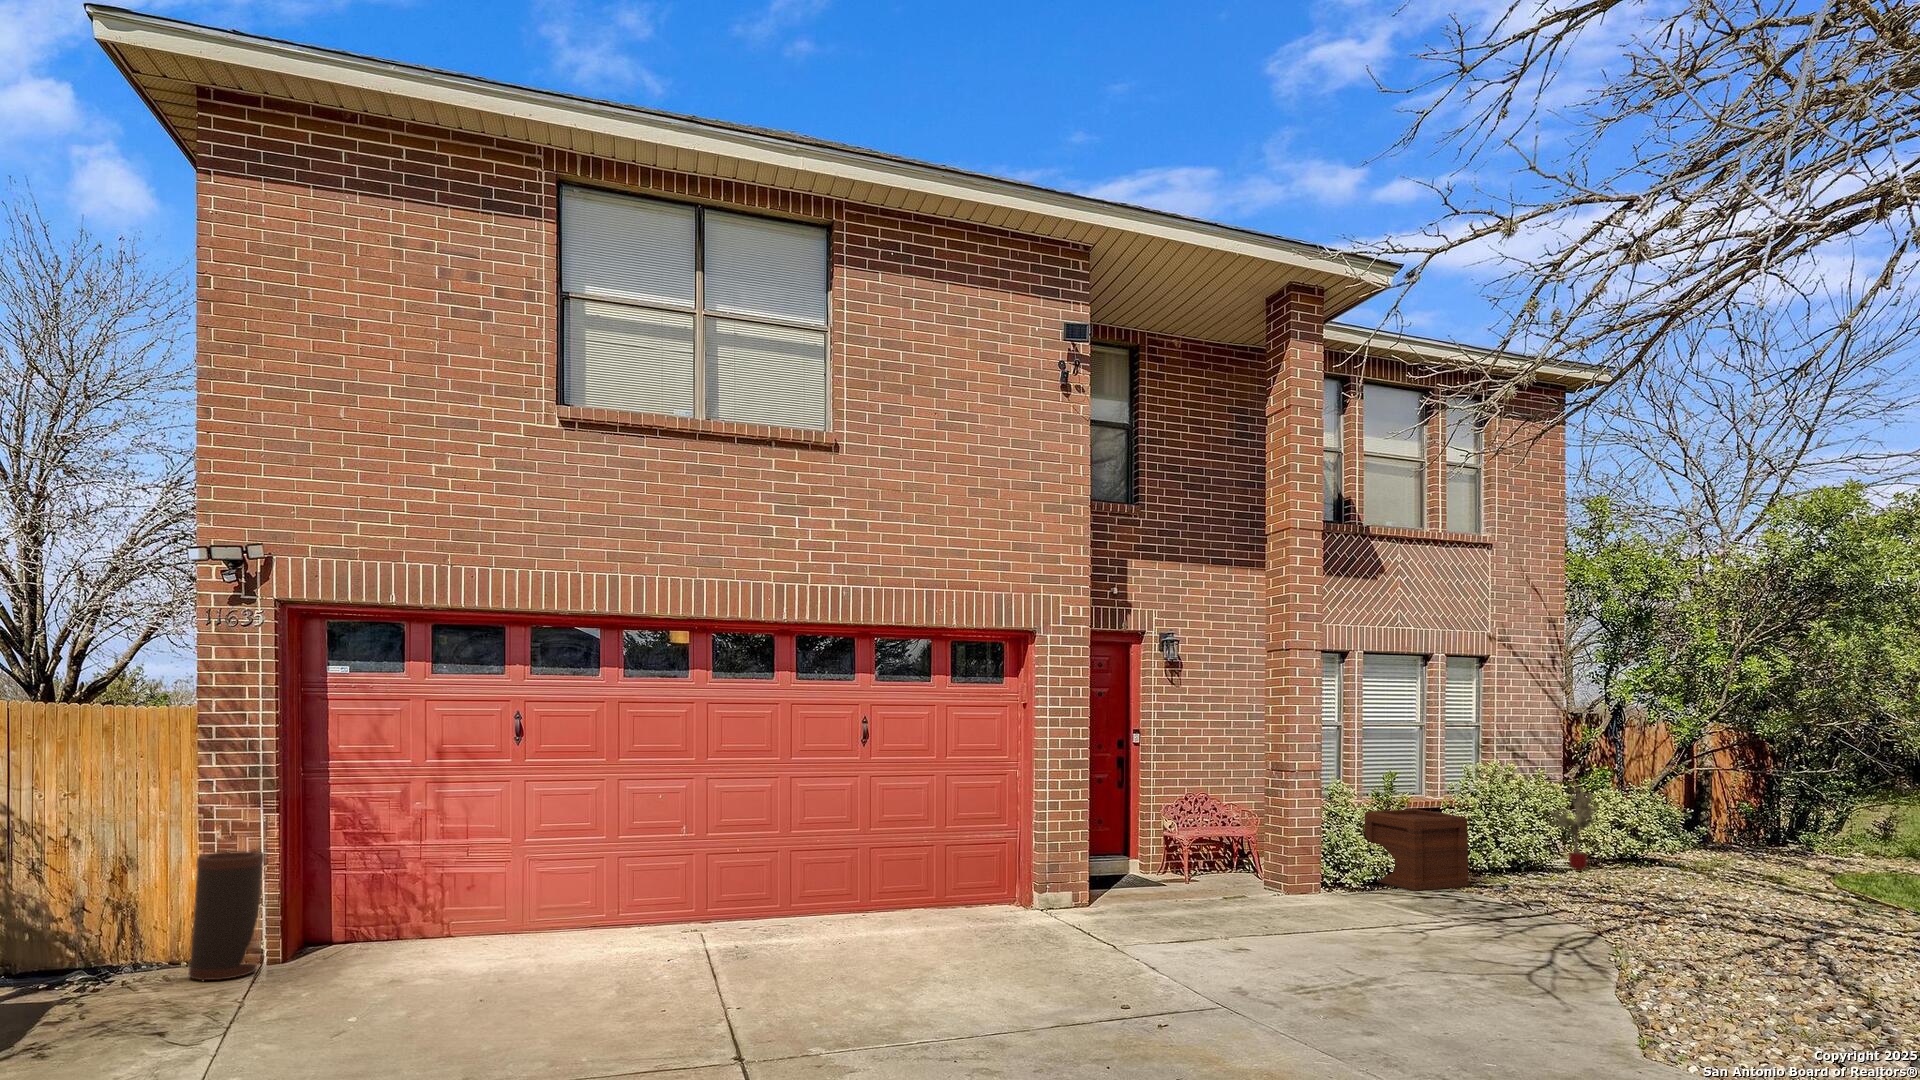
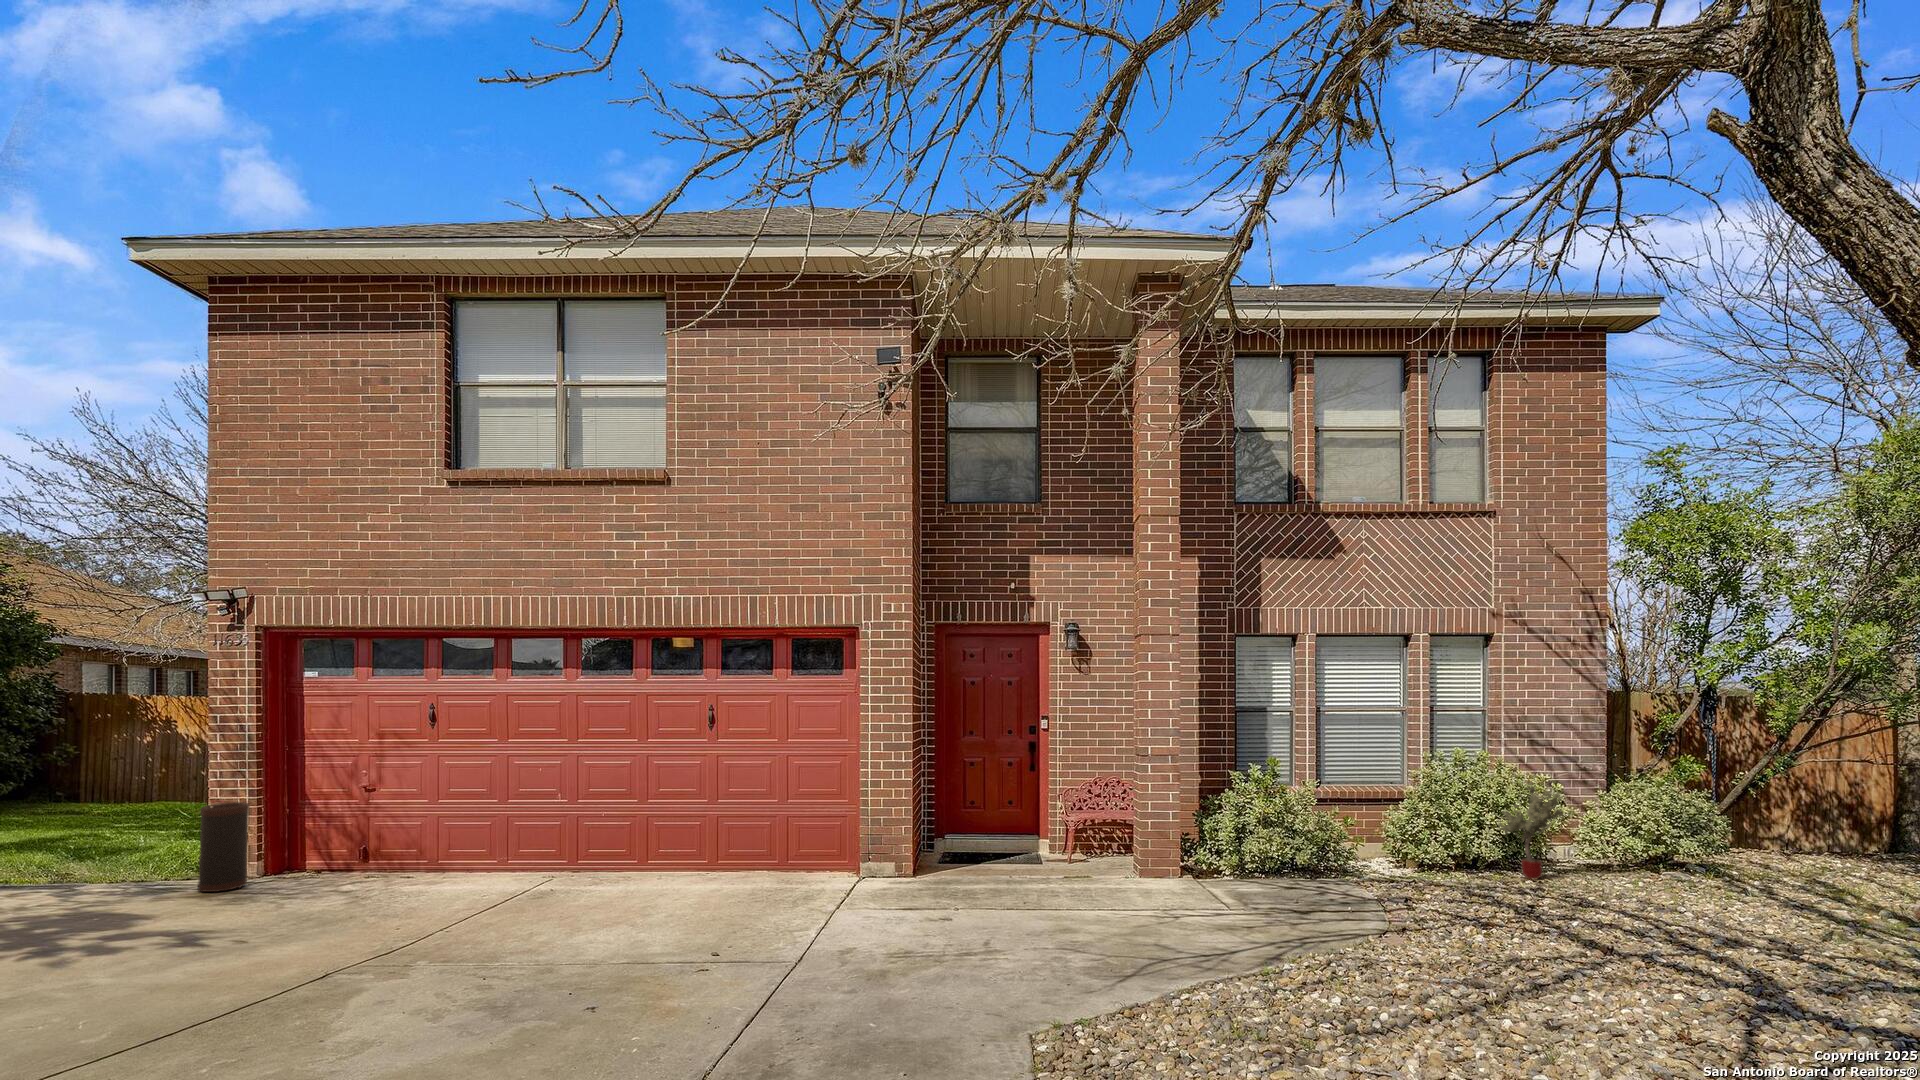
wooden crate: present [1365,809,1469,891] -> none [1242,804,1337,892]

